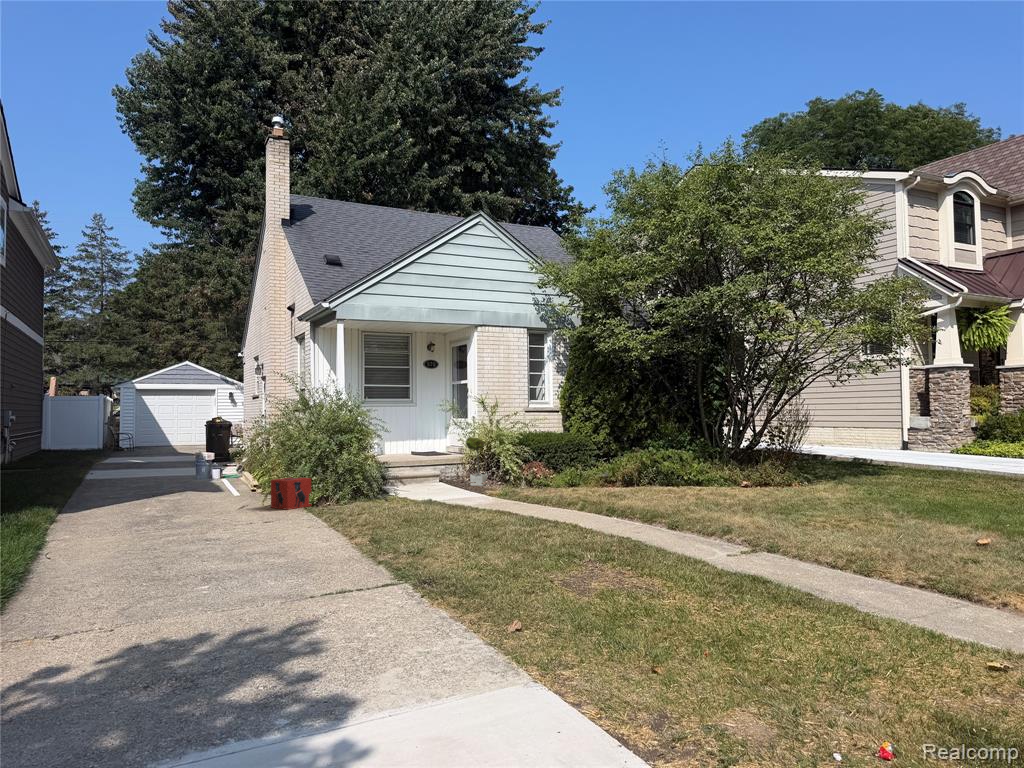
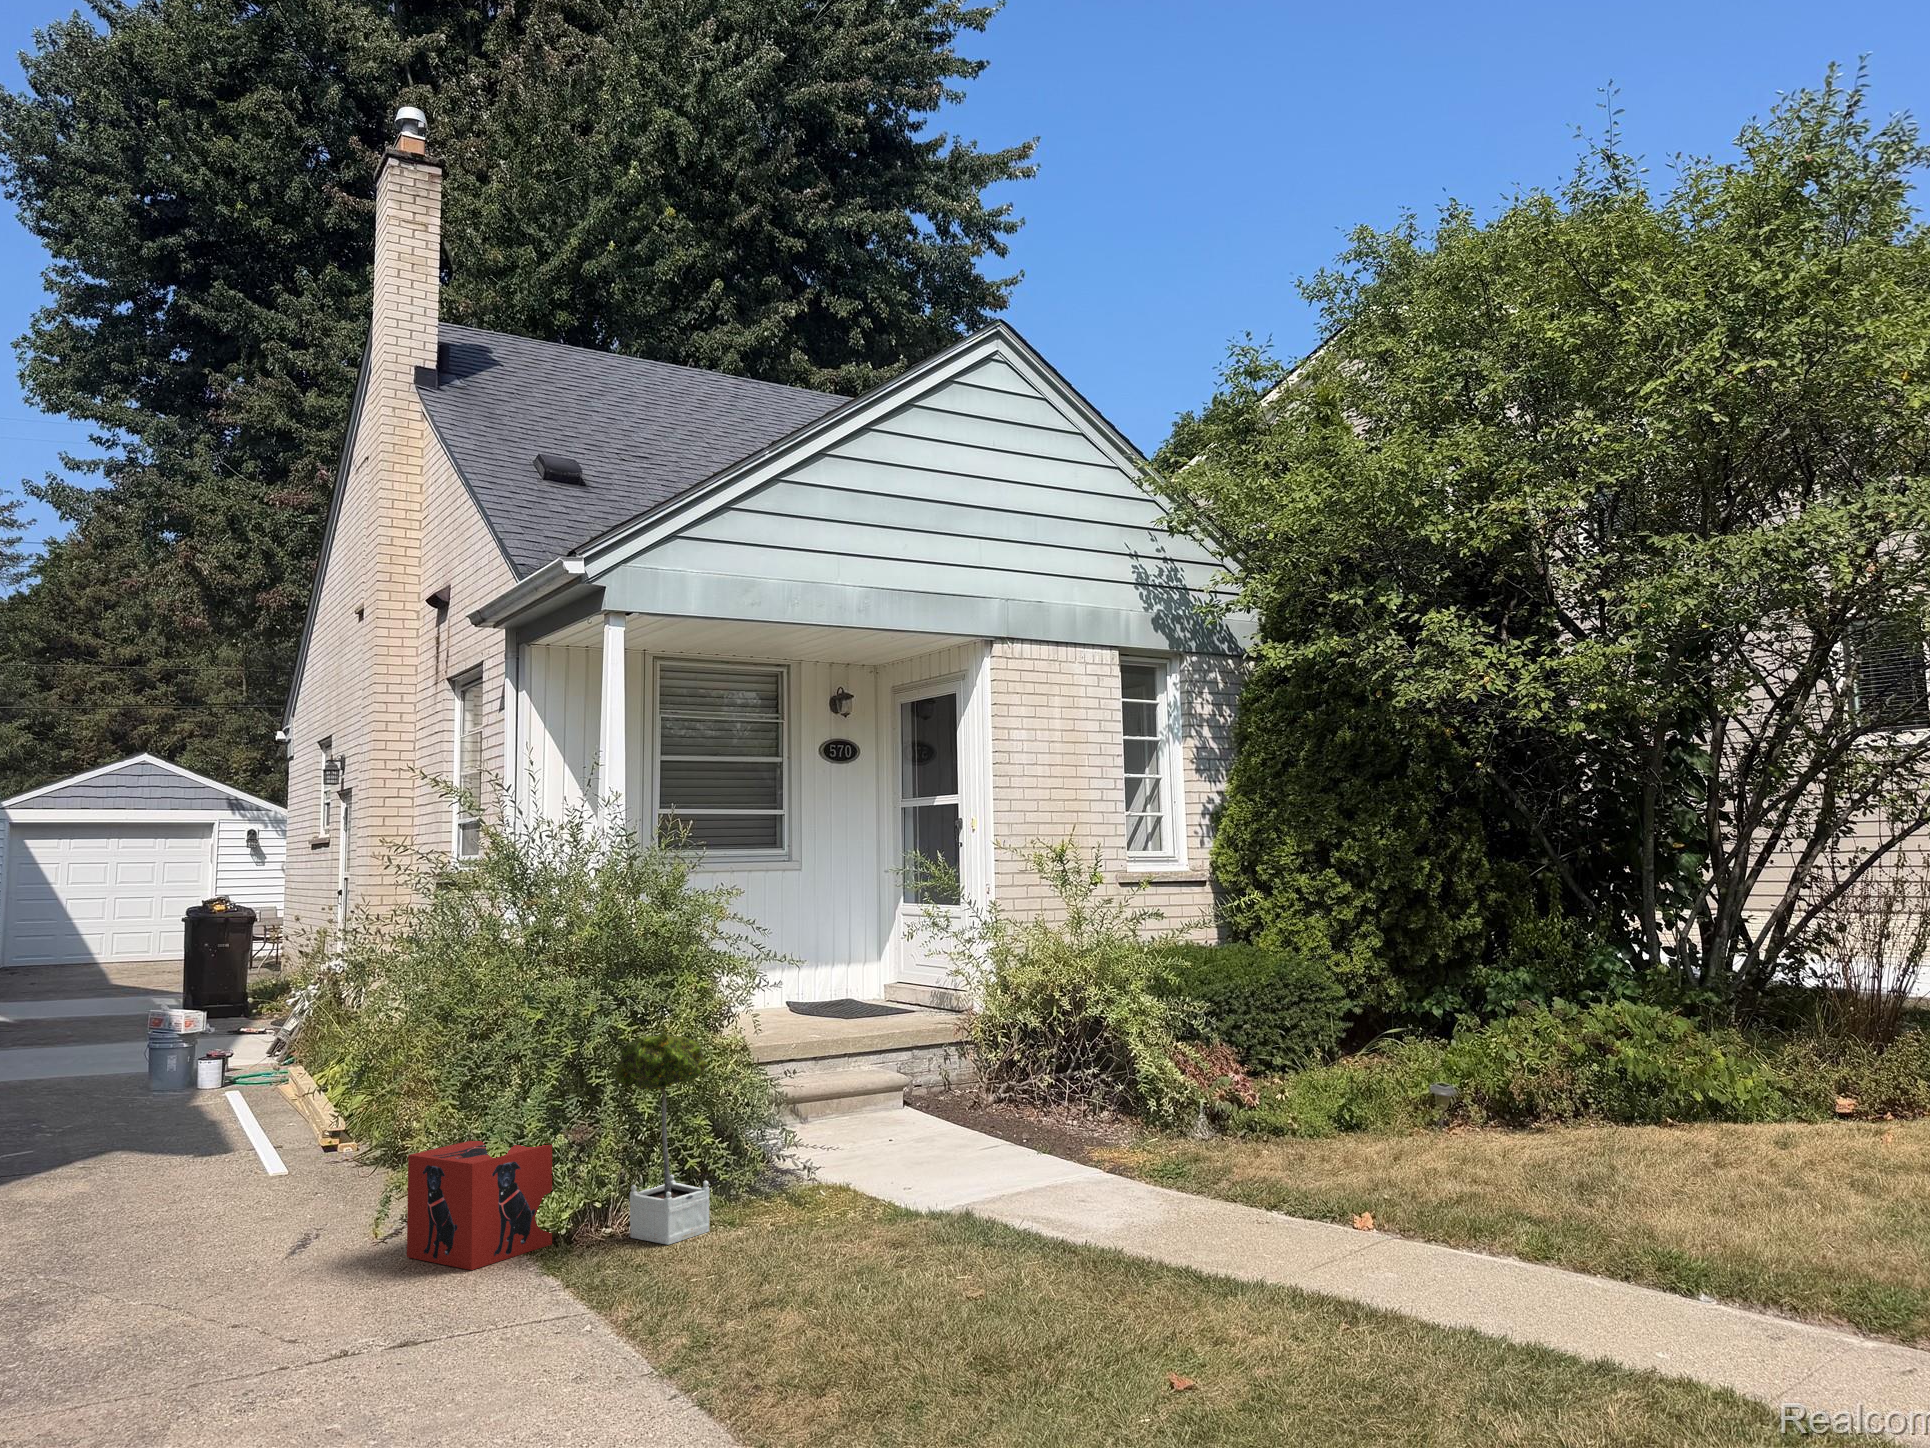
potted tree: present [466,437,488,486] -> present [615,1031,710,1245]

